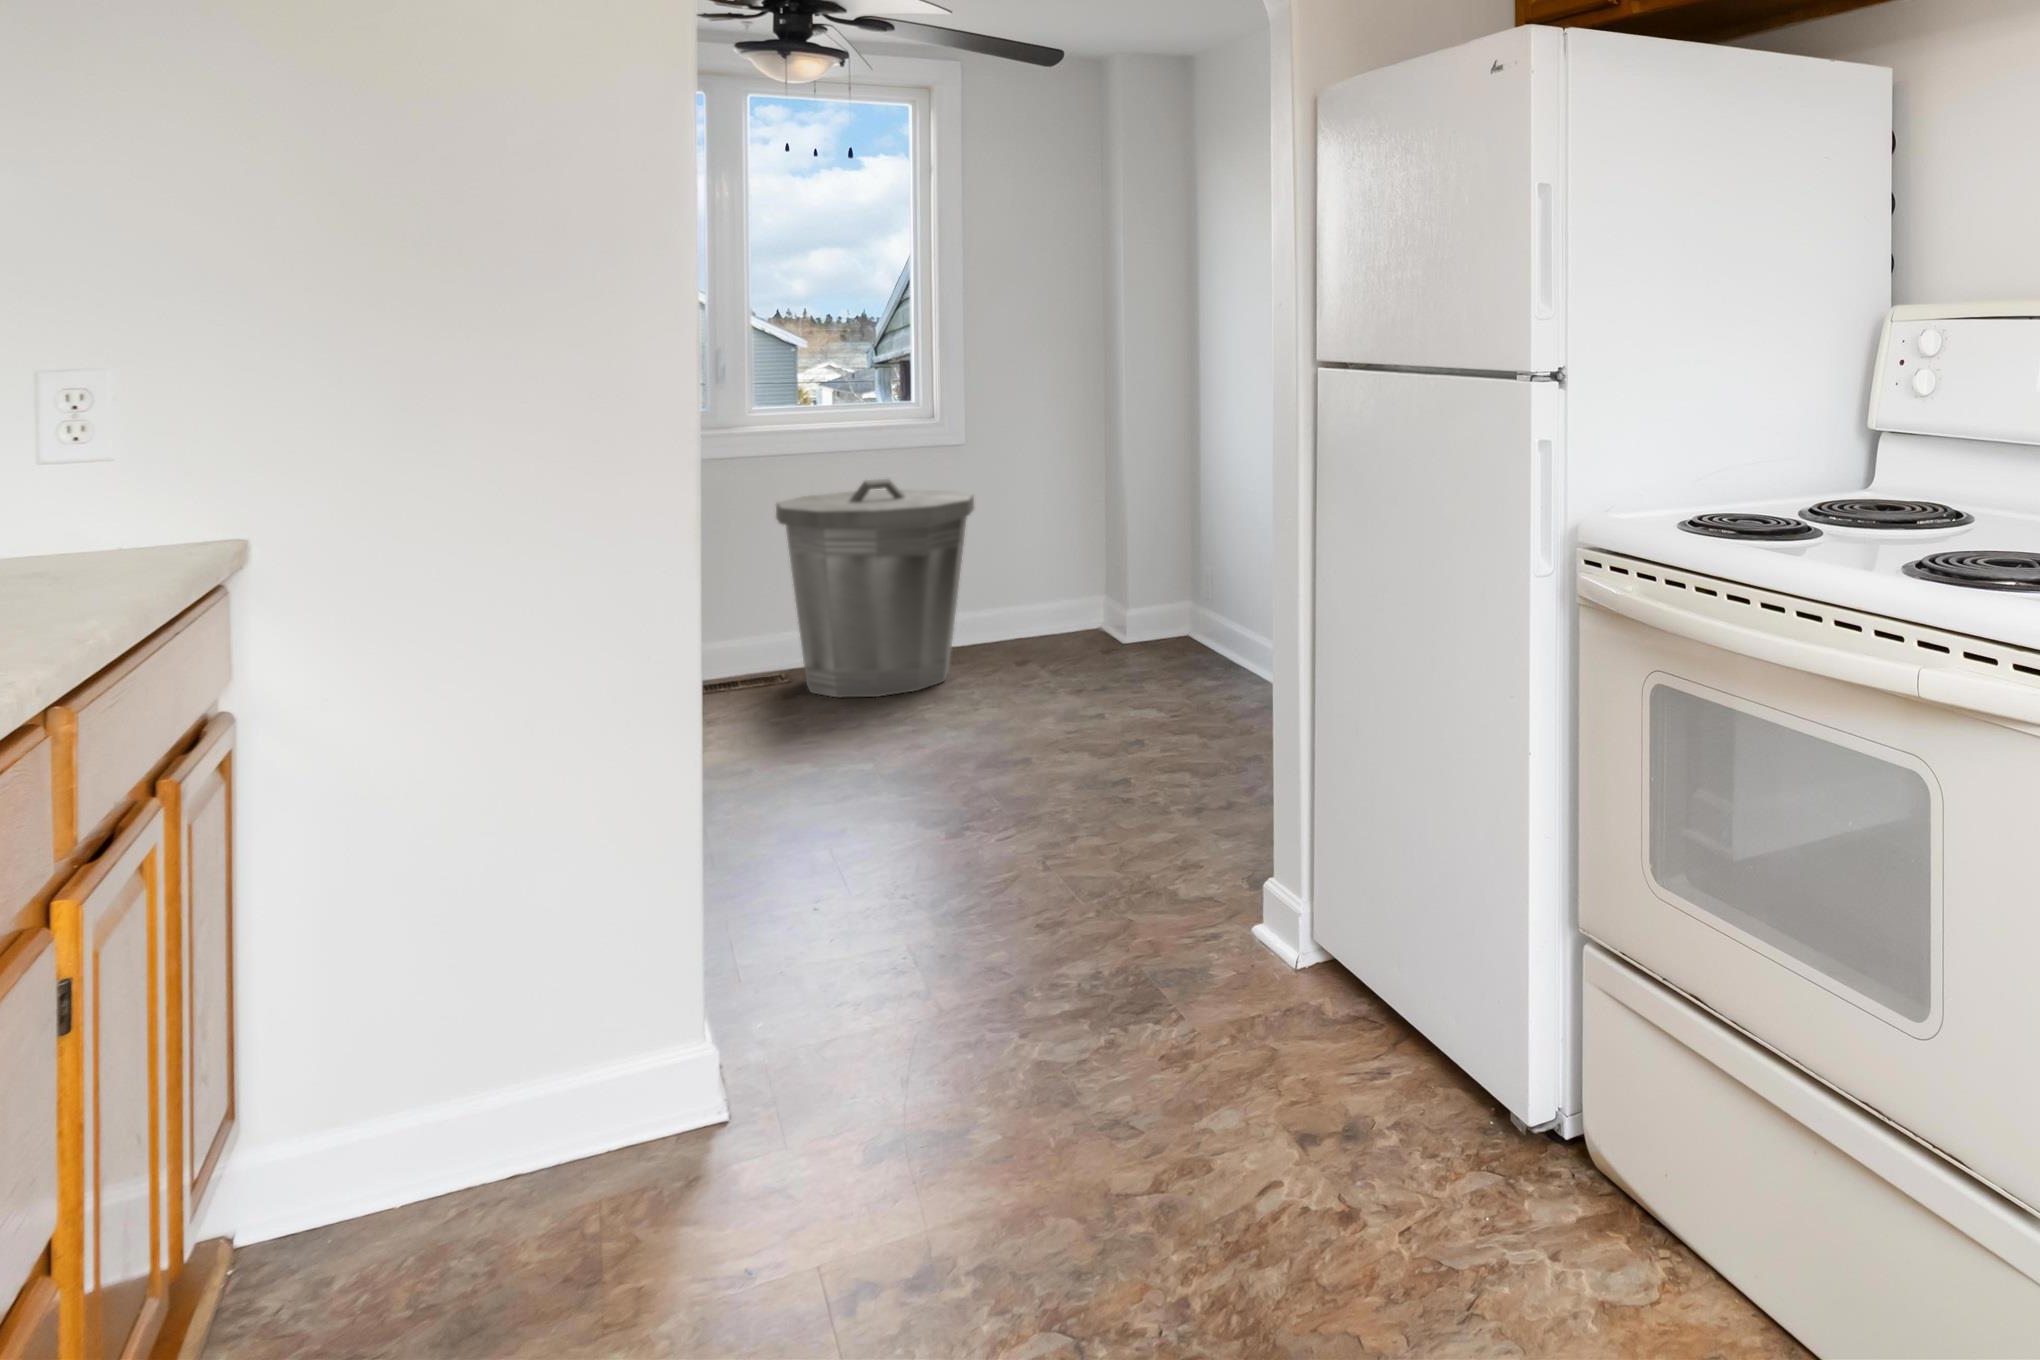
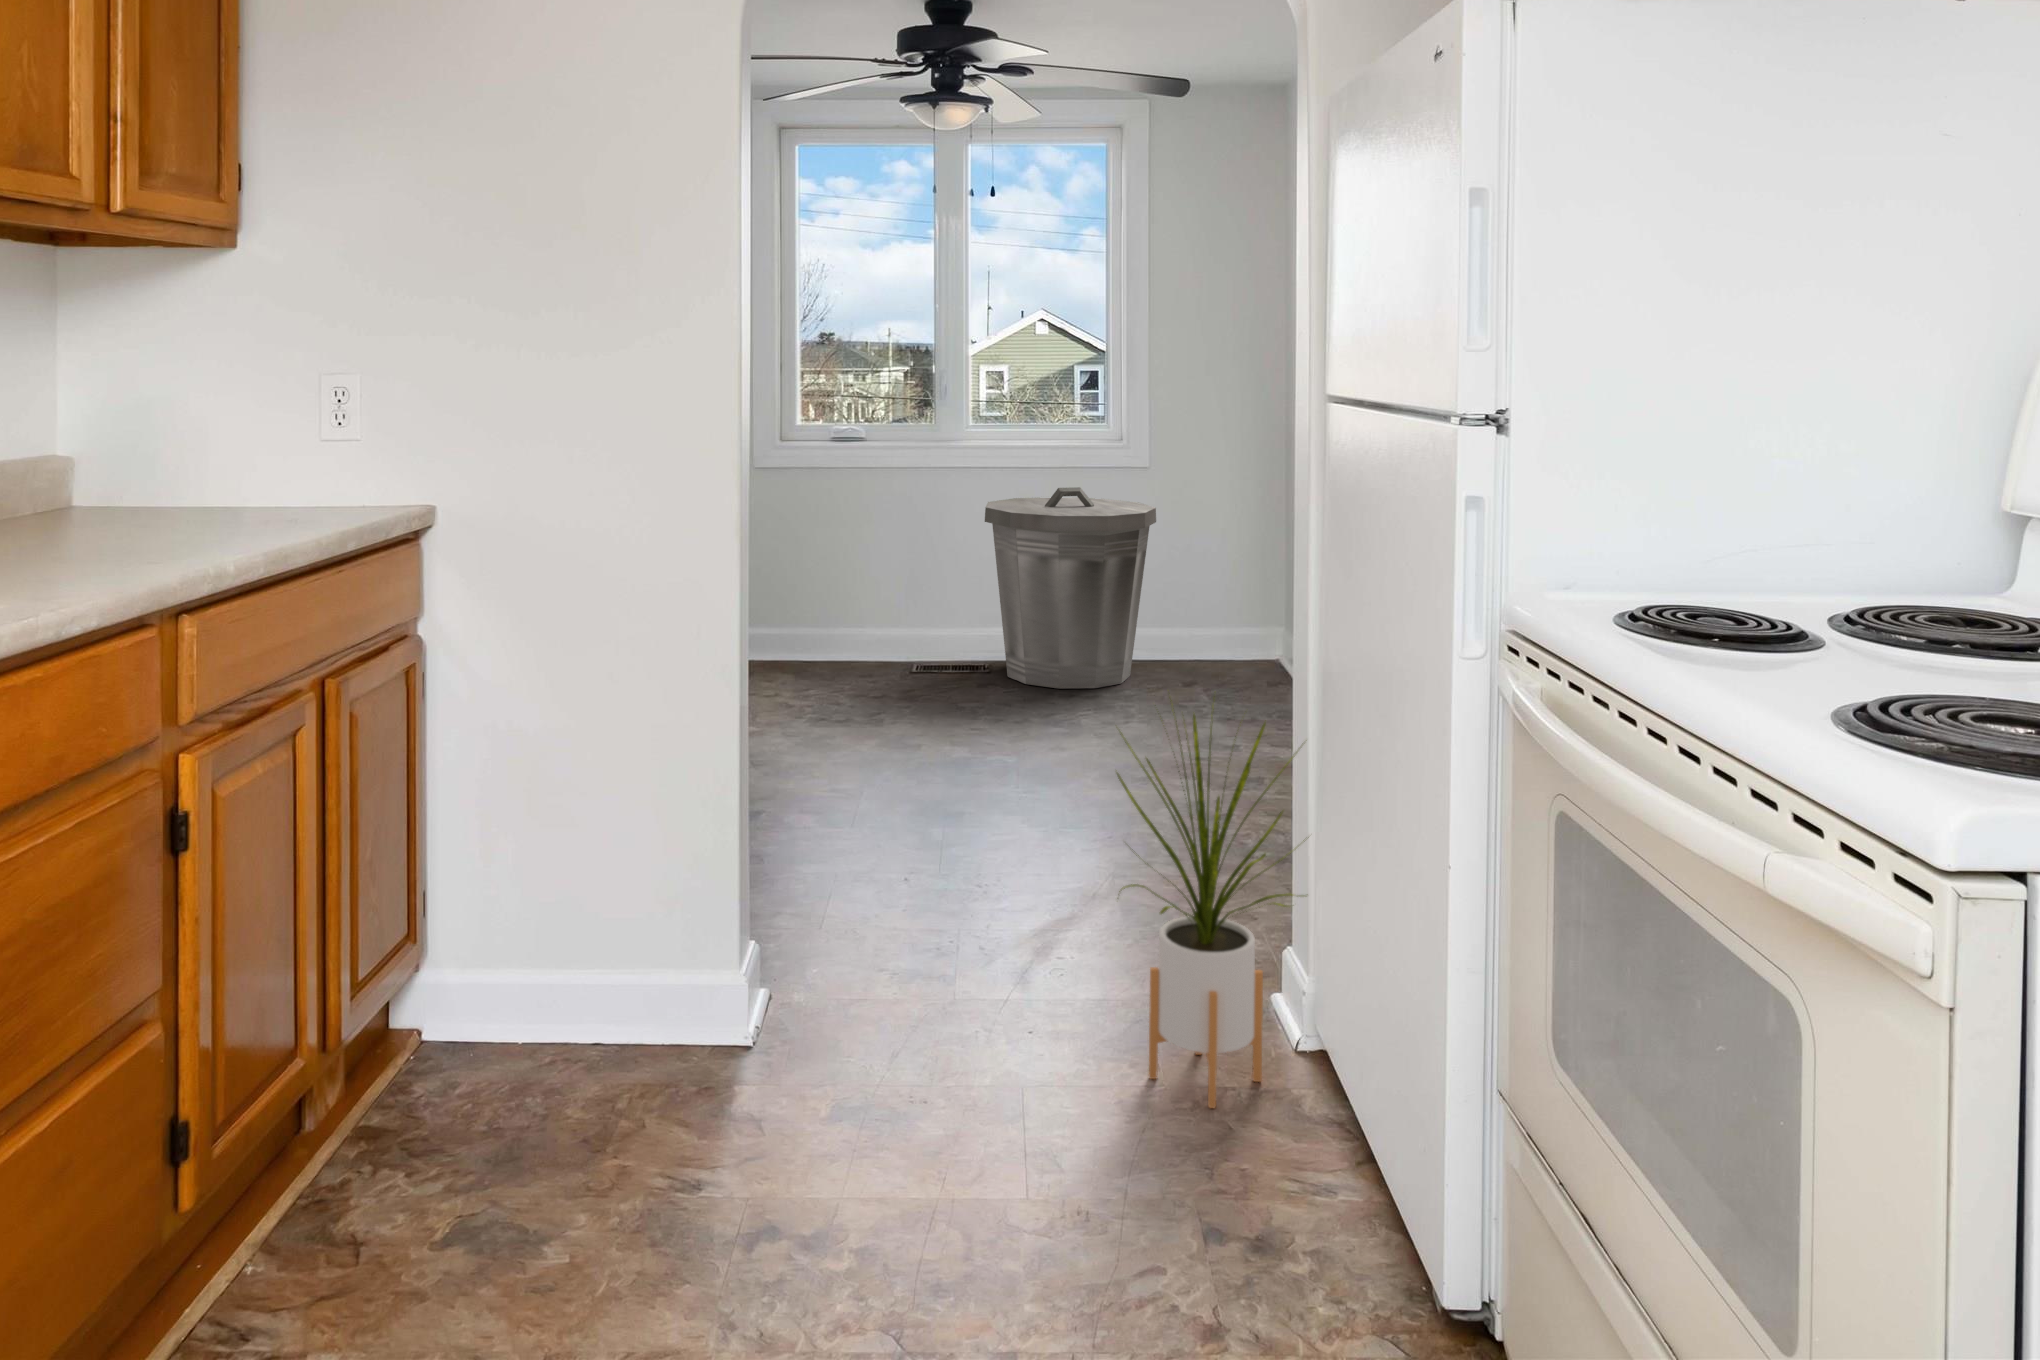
house plant: none [1125,652,1324,1041] -> present [1117,697,1309,1108]

